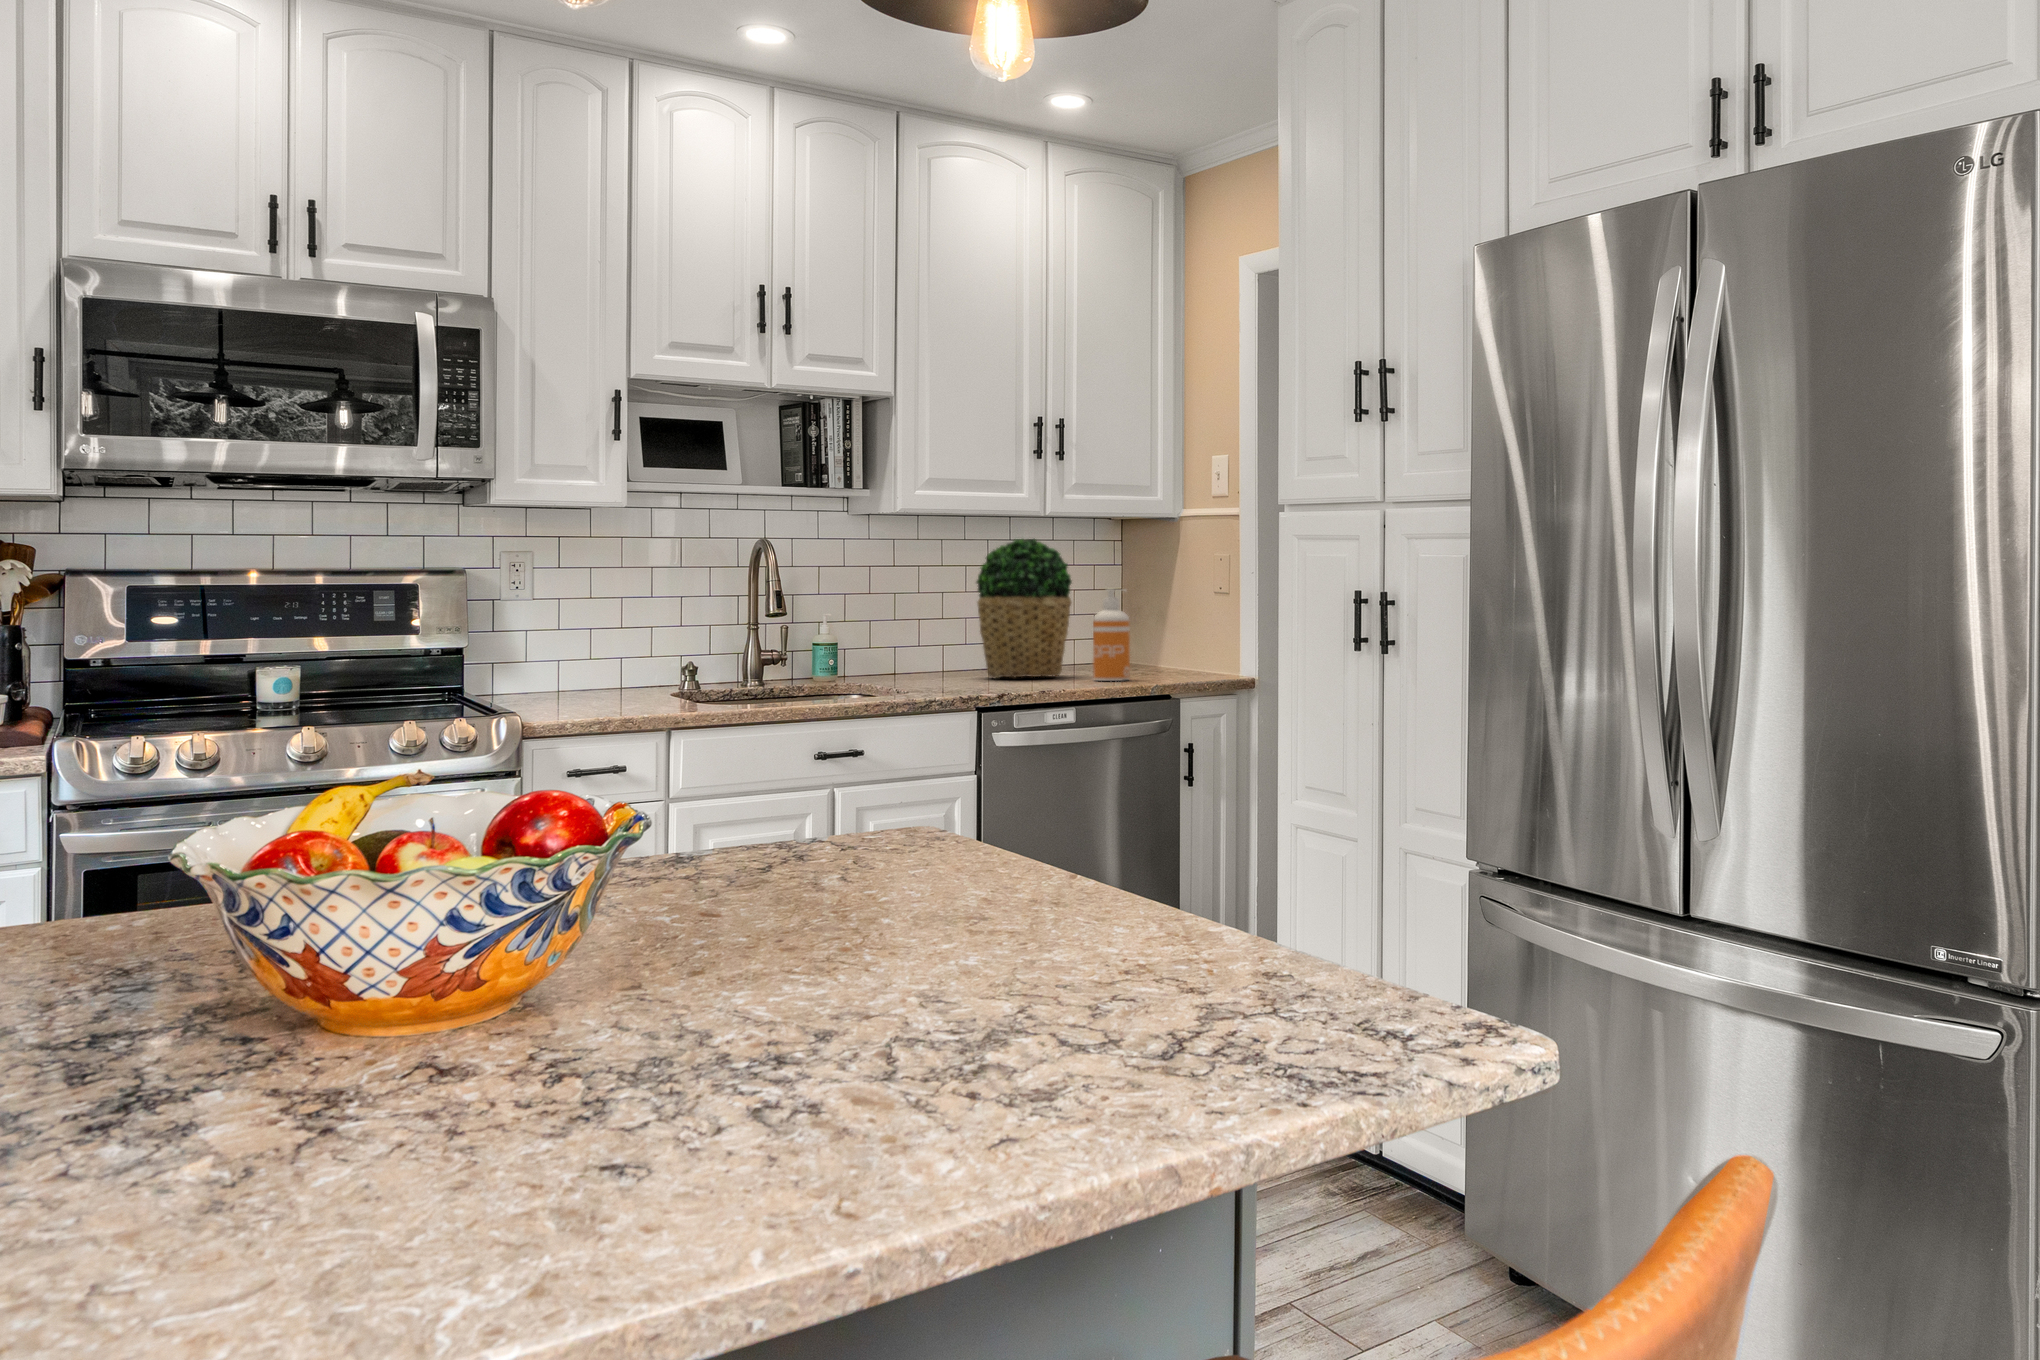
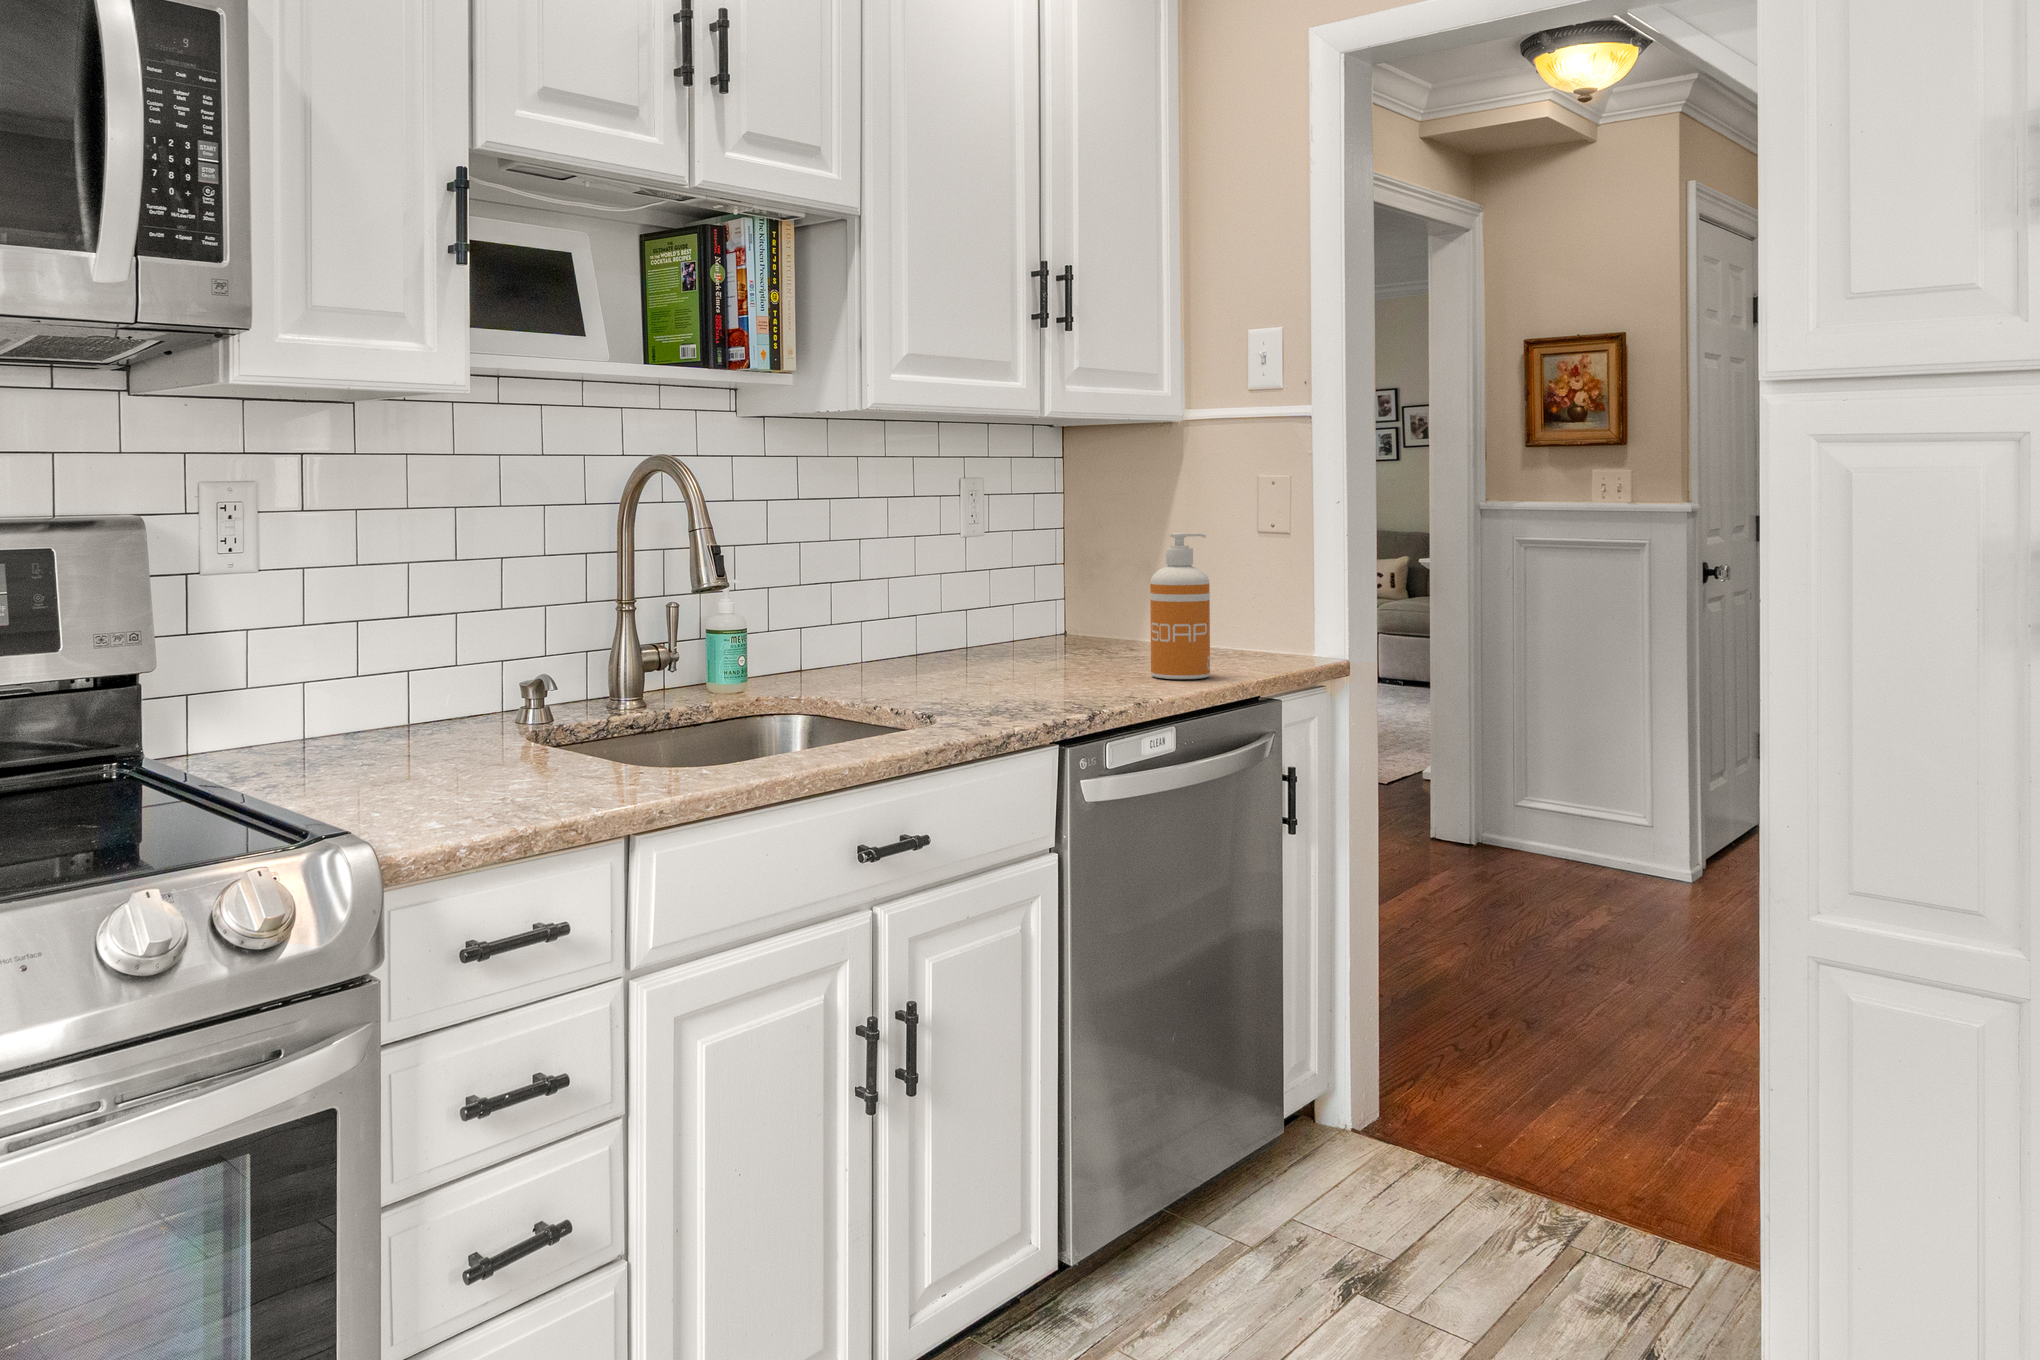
potted plant: present [976,538,1072,679] -> none [940,452,1090,675]

